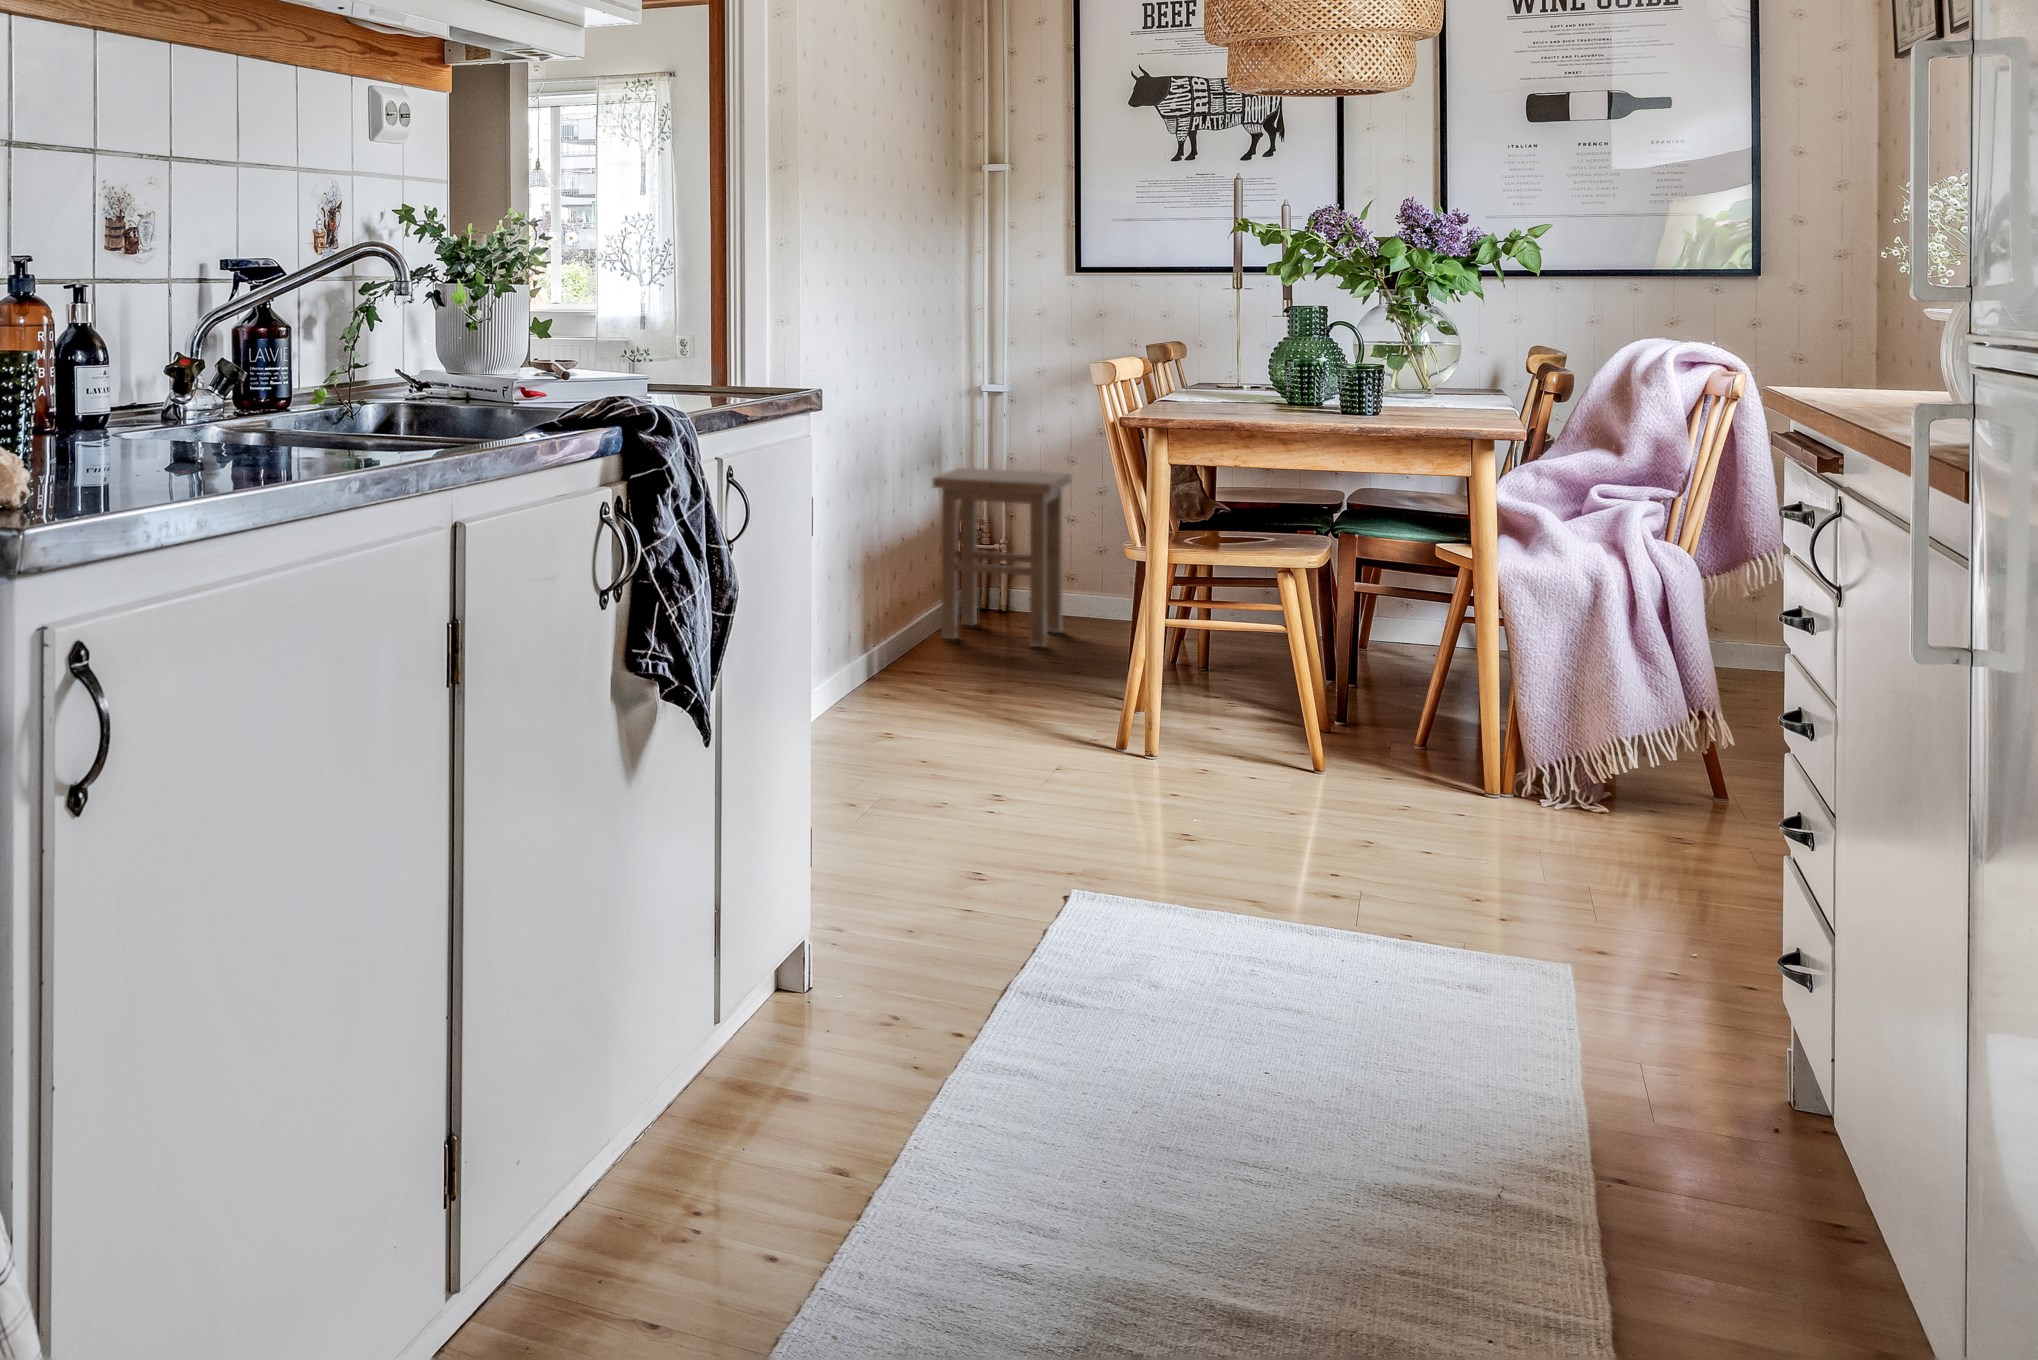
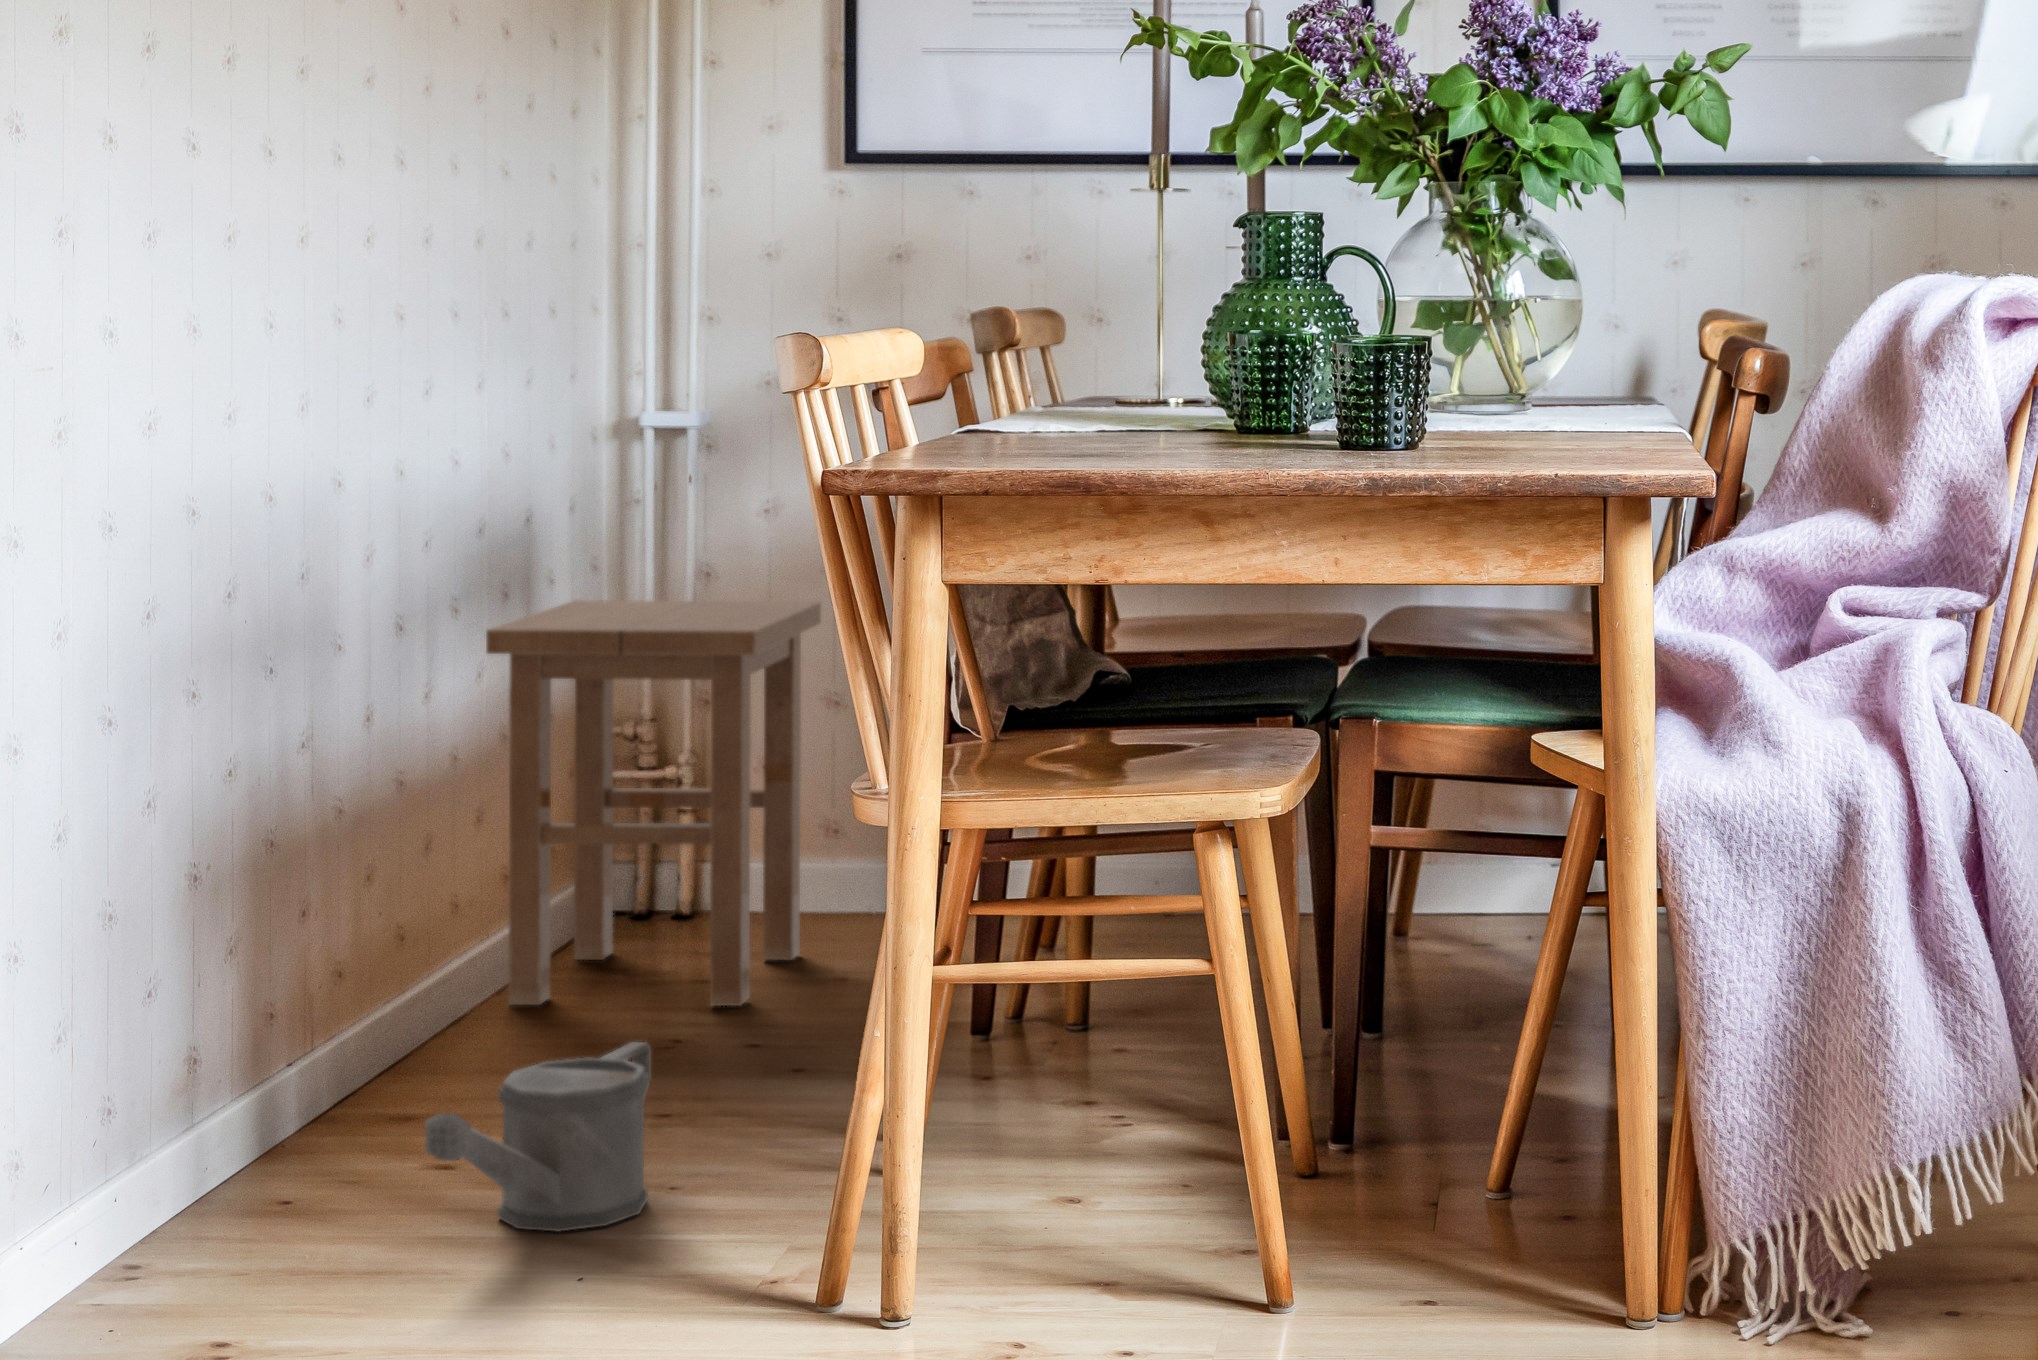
watering can: none [956,646,1033,714] -> present [425,1042,651,1231]

